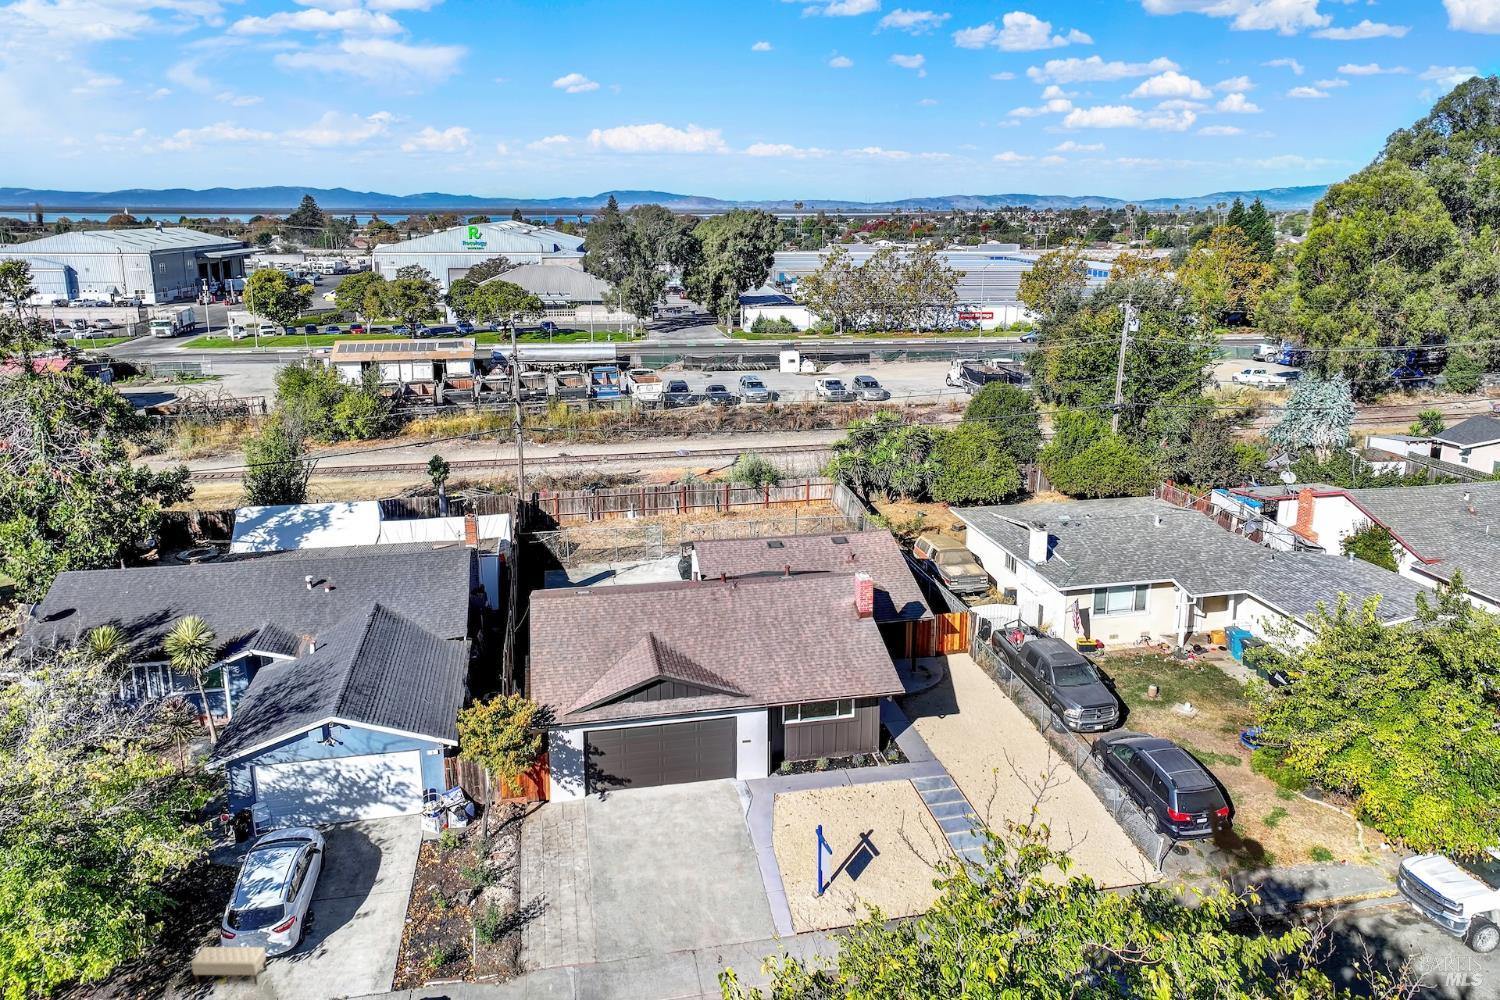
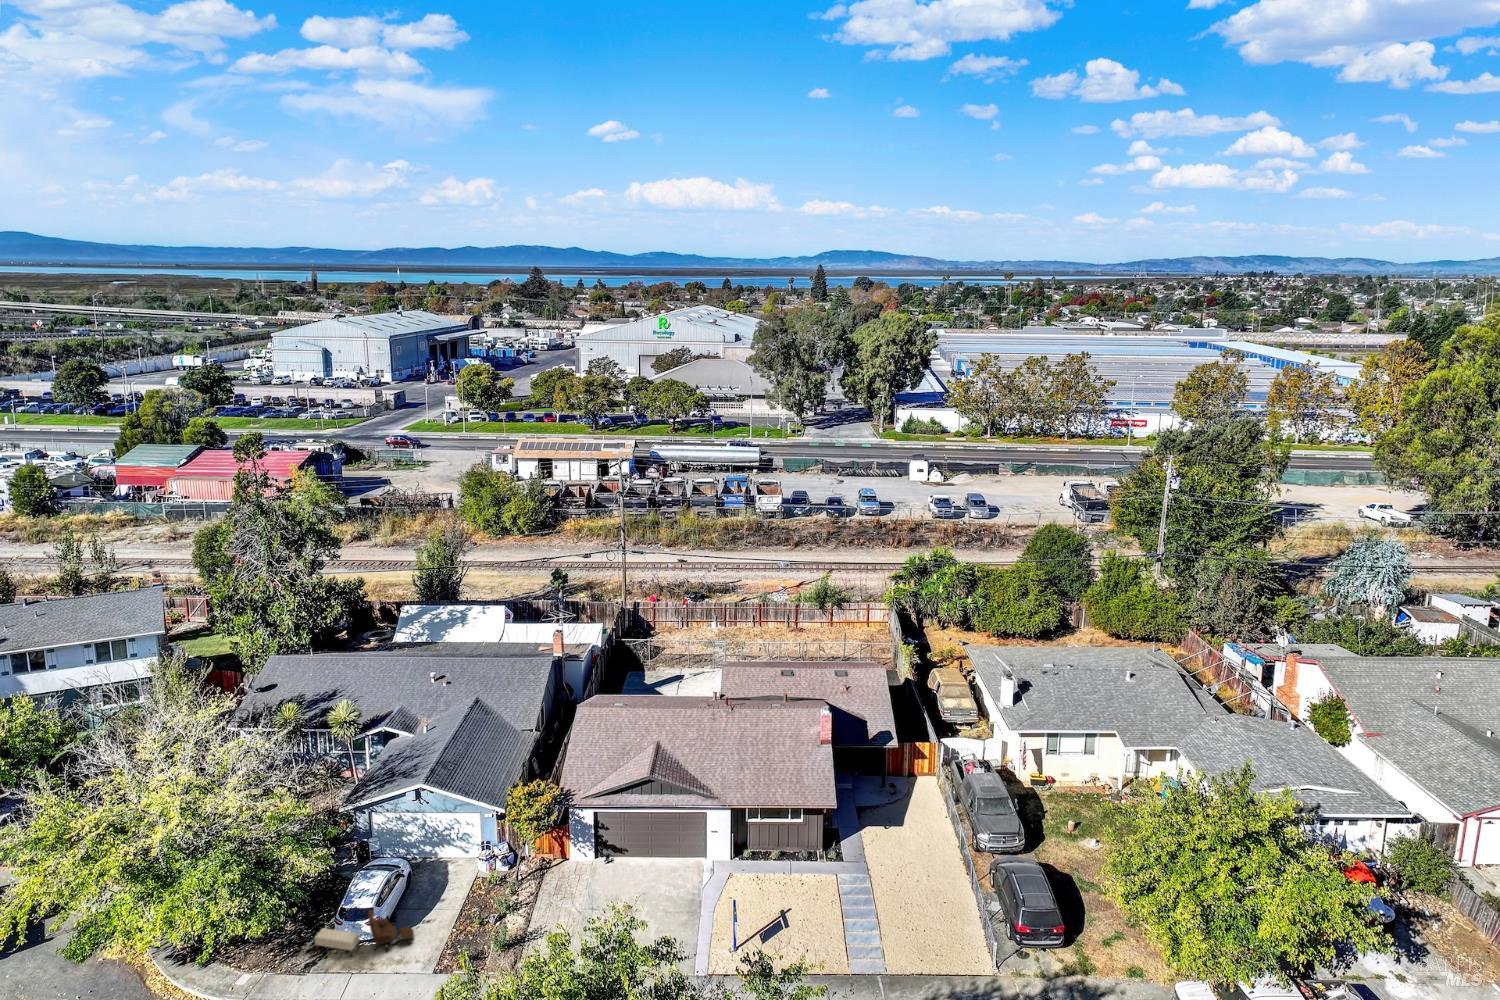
lounge chair: present [1209,803,1265,862] -> present [368,910,414,951]

